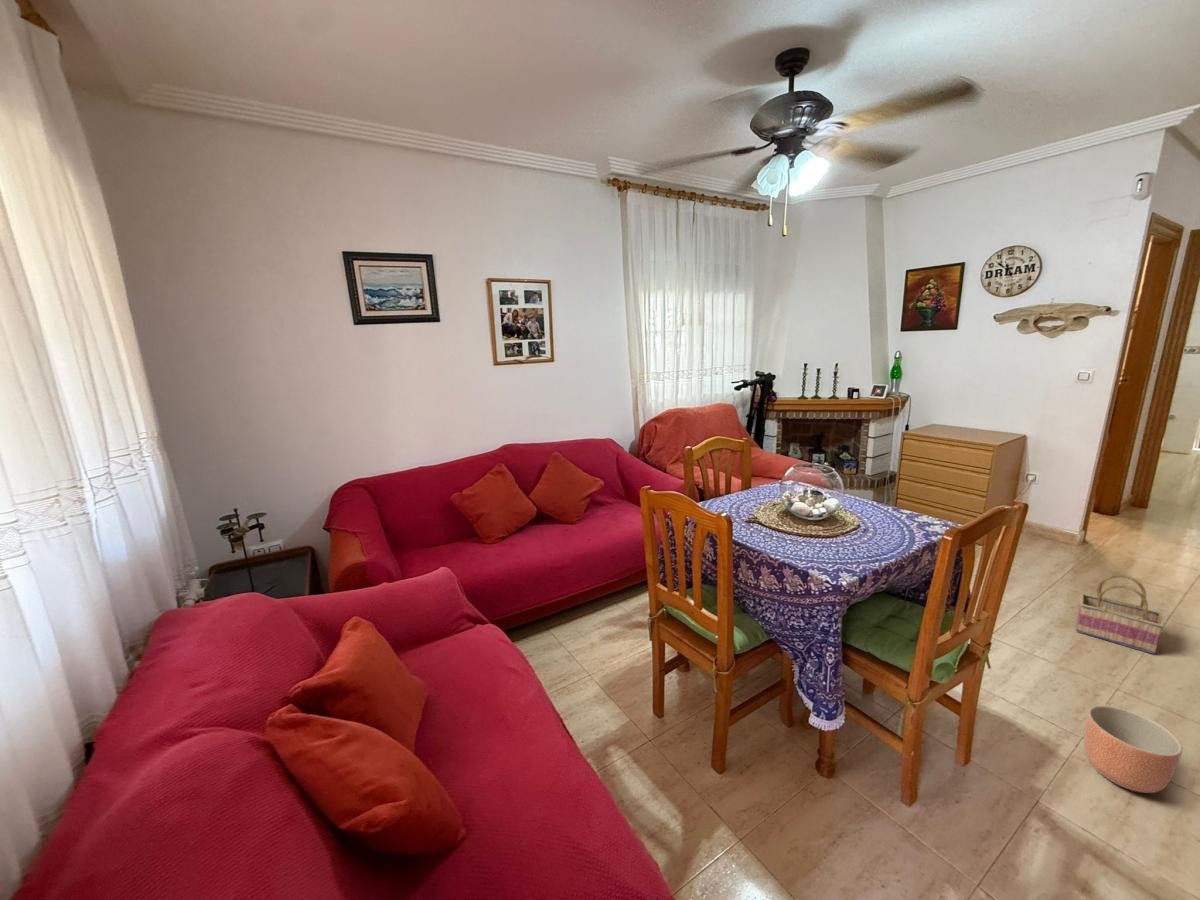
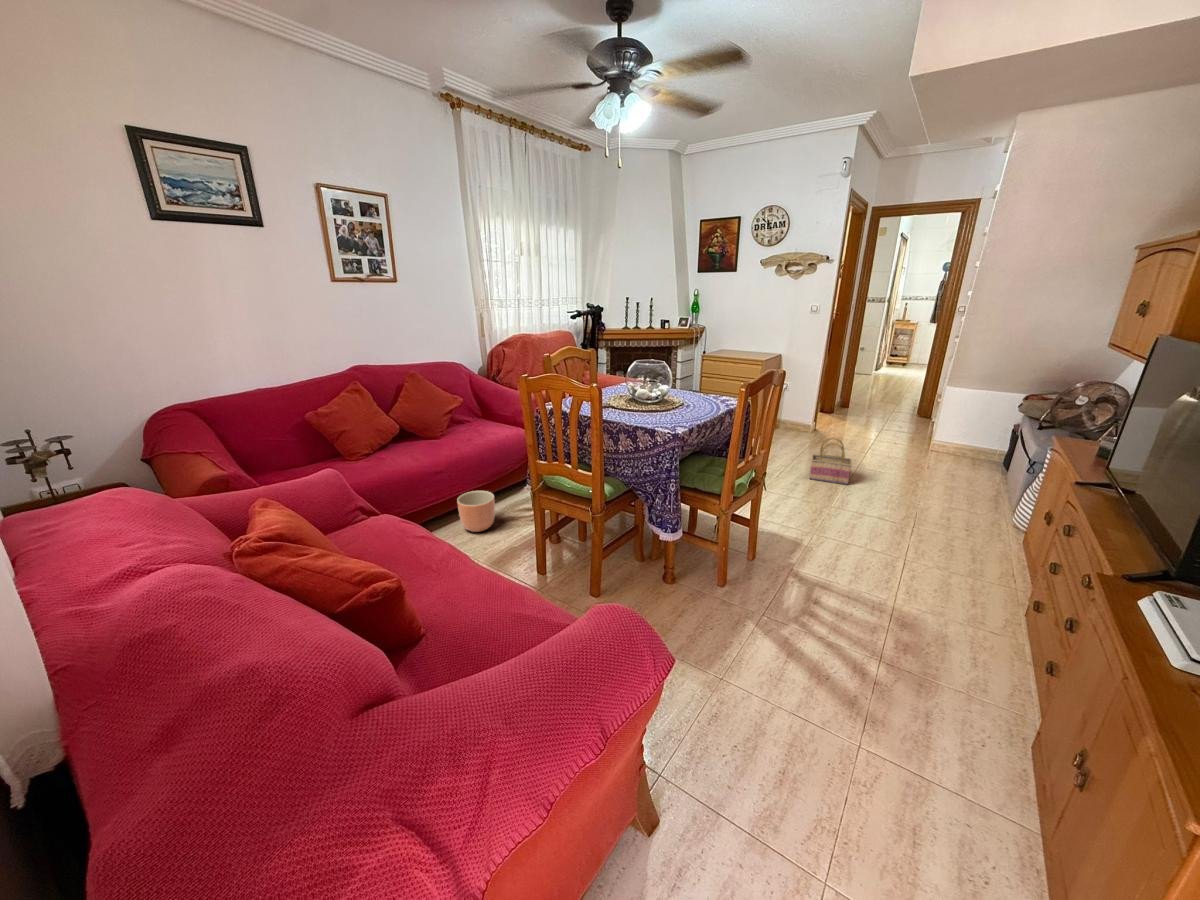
planter: present [1084,705,1183,793] -> present [457,491,495,532]

